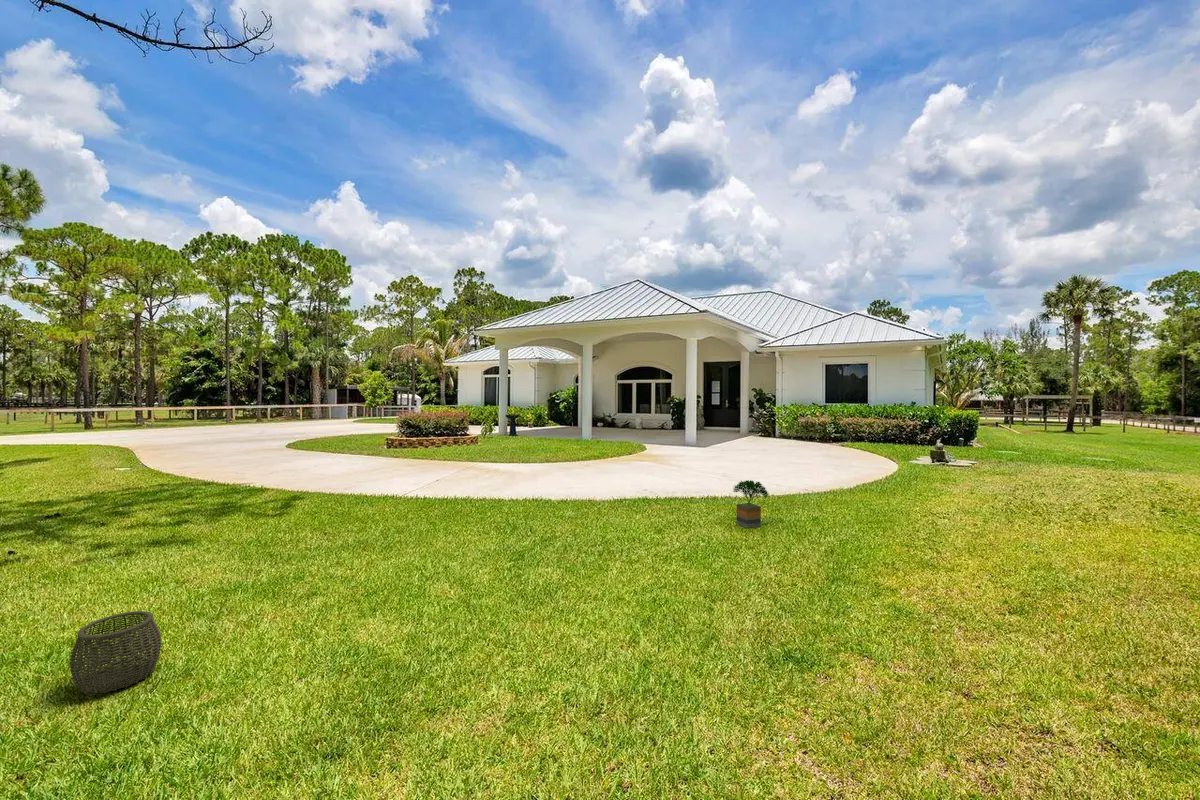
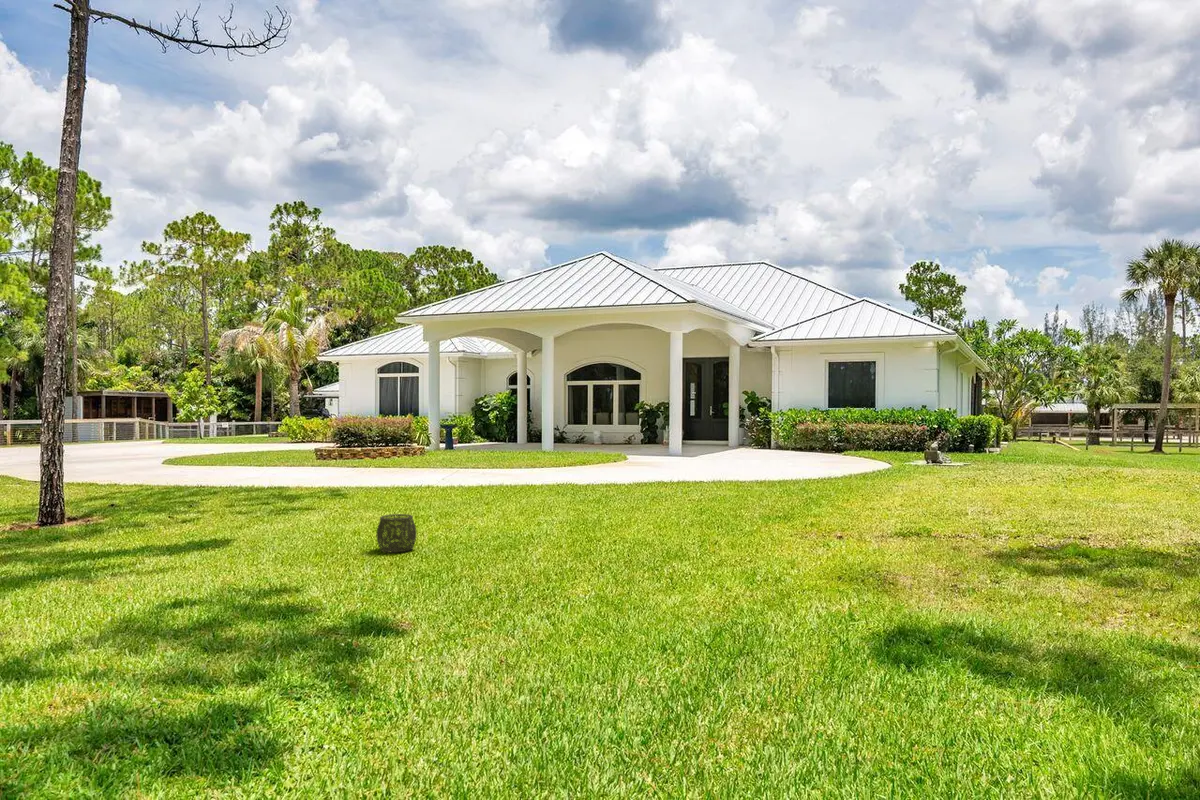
potted tree: present [733,480,768,528] -> none [735,461,765,501]

